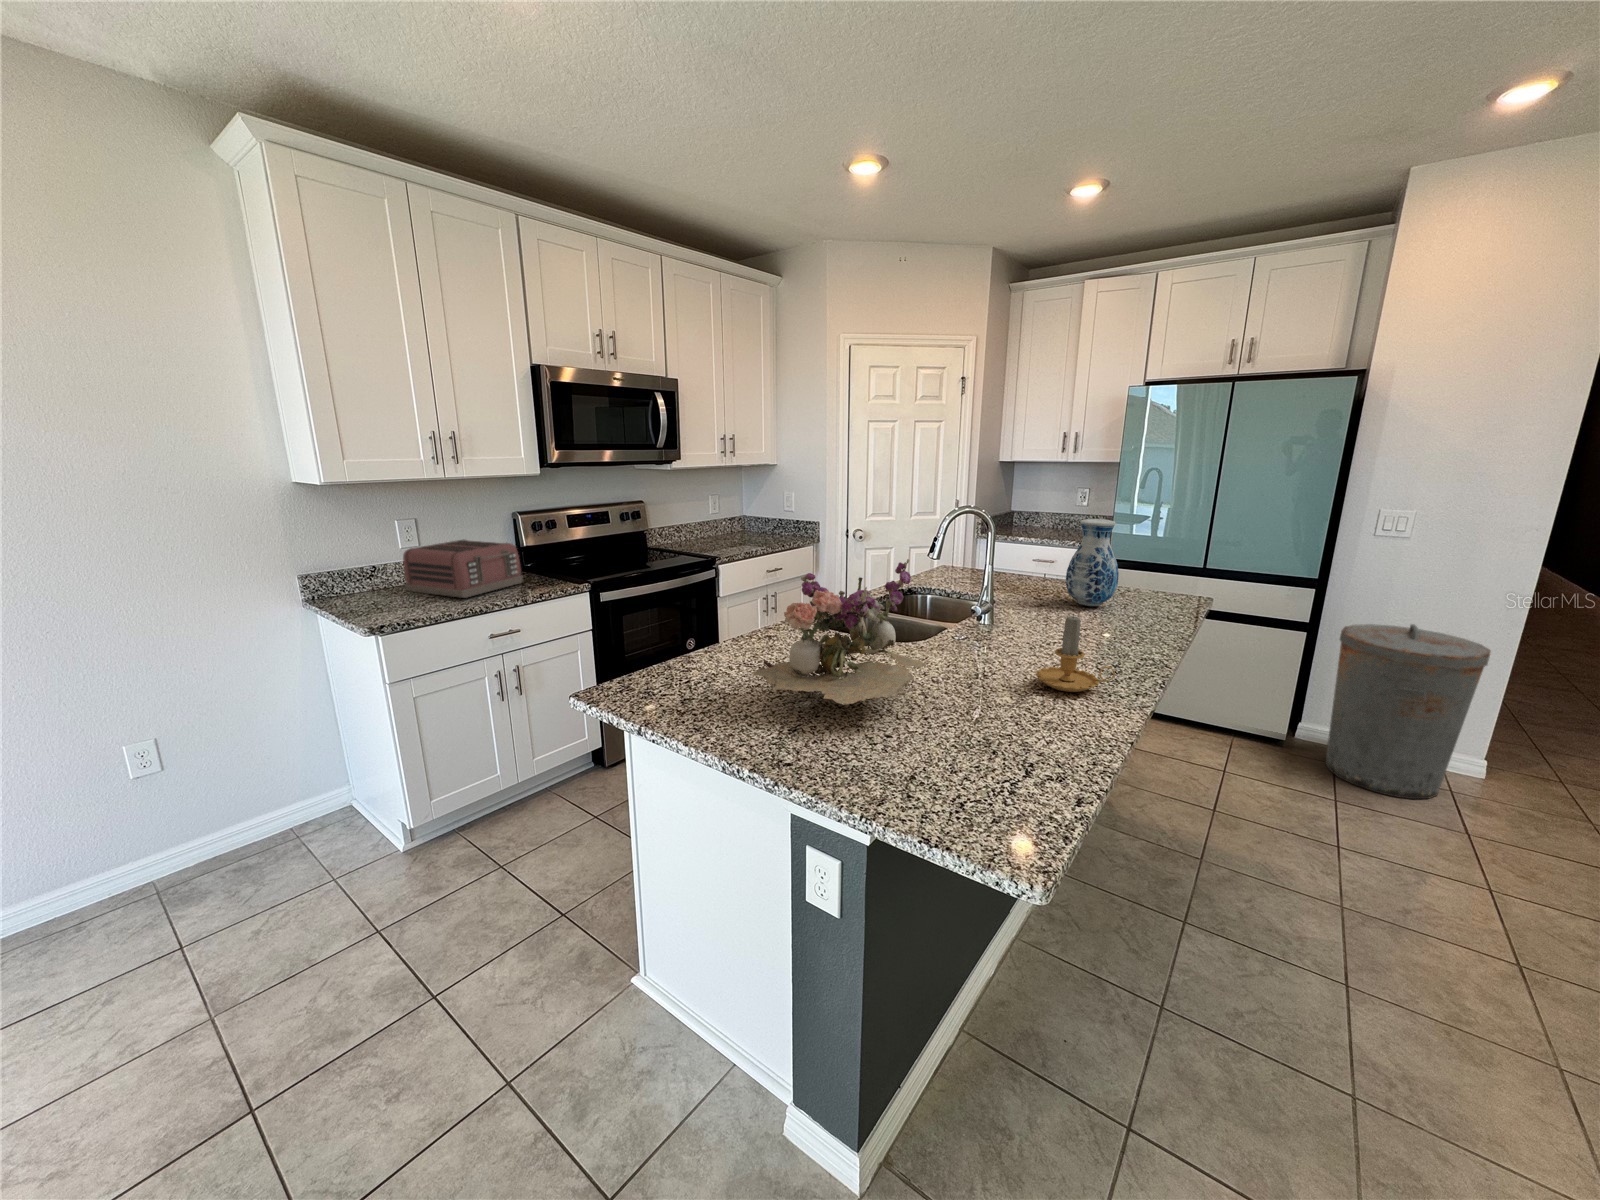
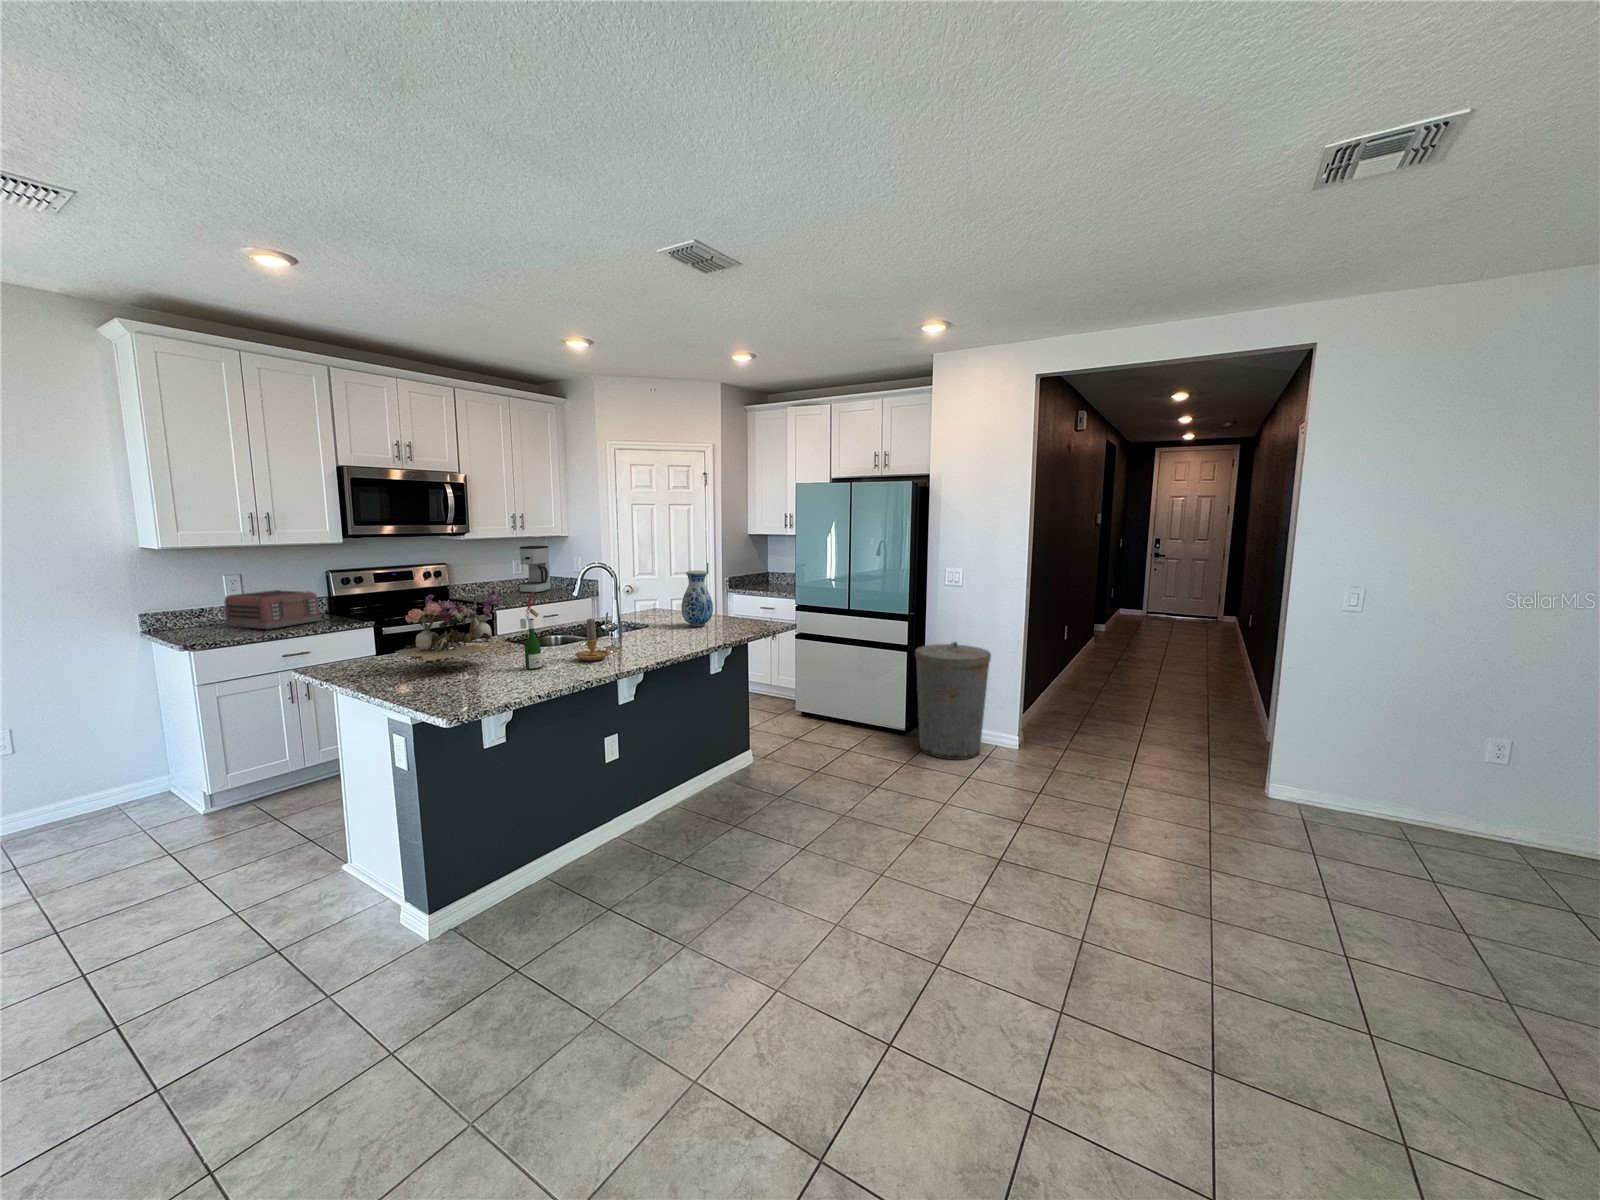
coffee maker: none [725,476,760,538] -> present [520,546,551,593]
wine bottle: none [986,574,1015,715] -> present [520,592,547,670]

